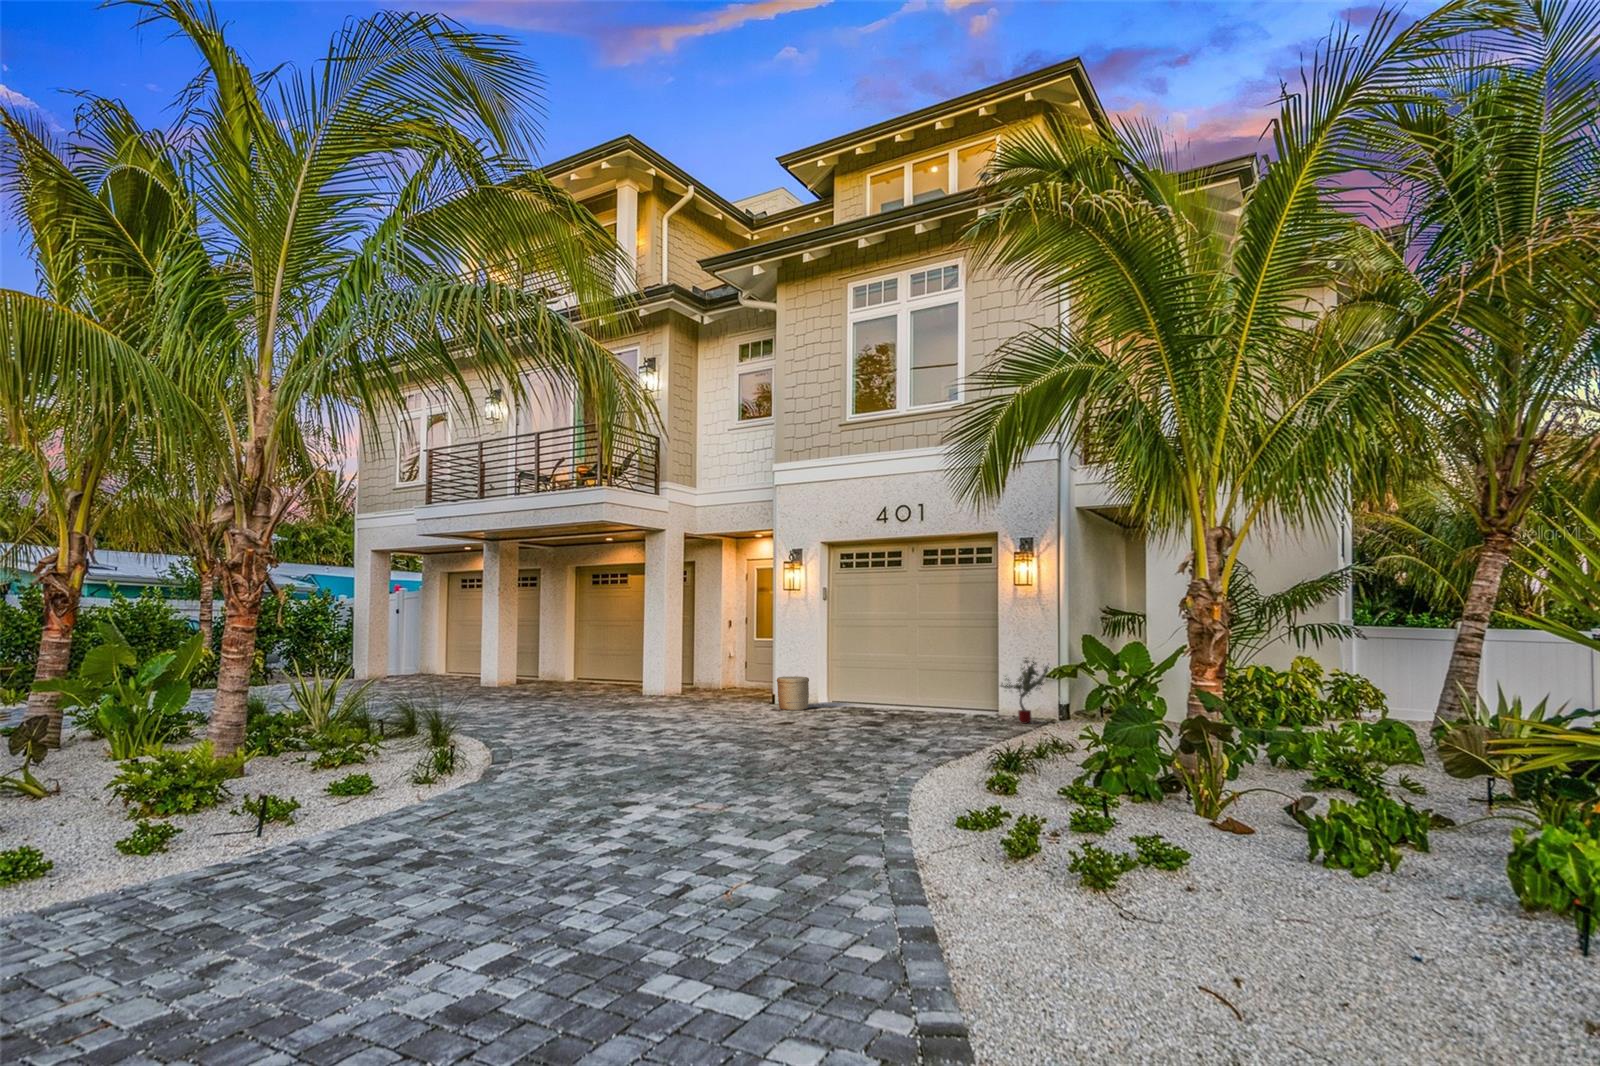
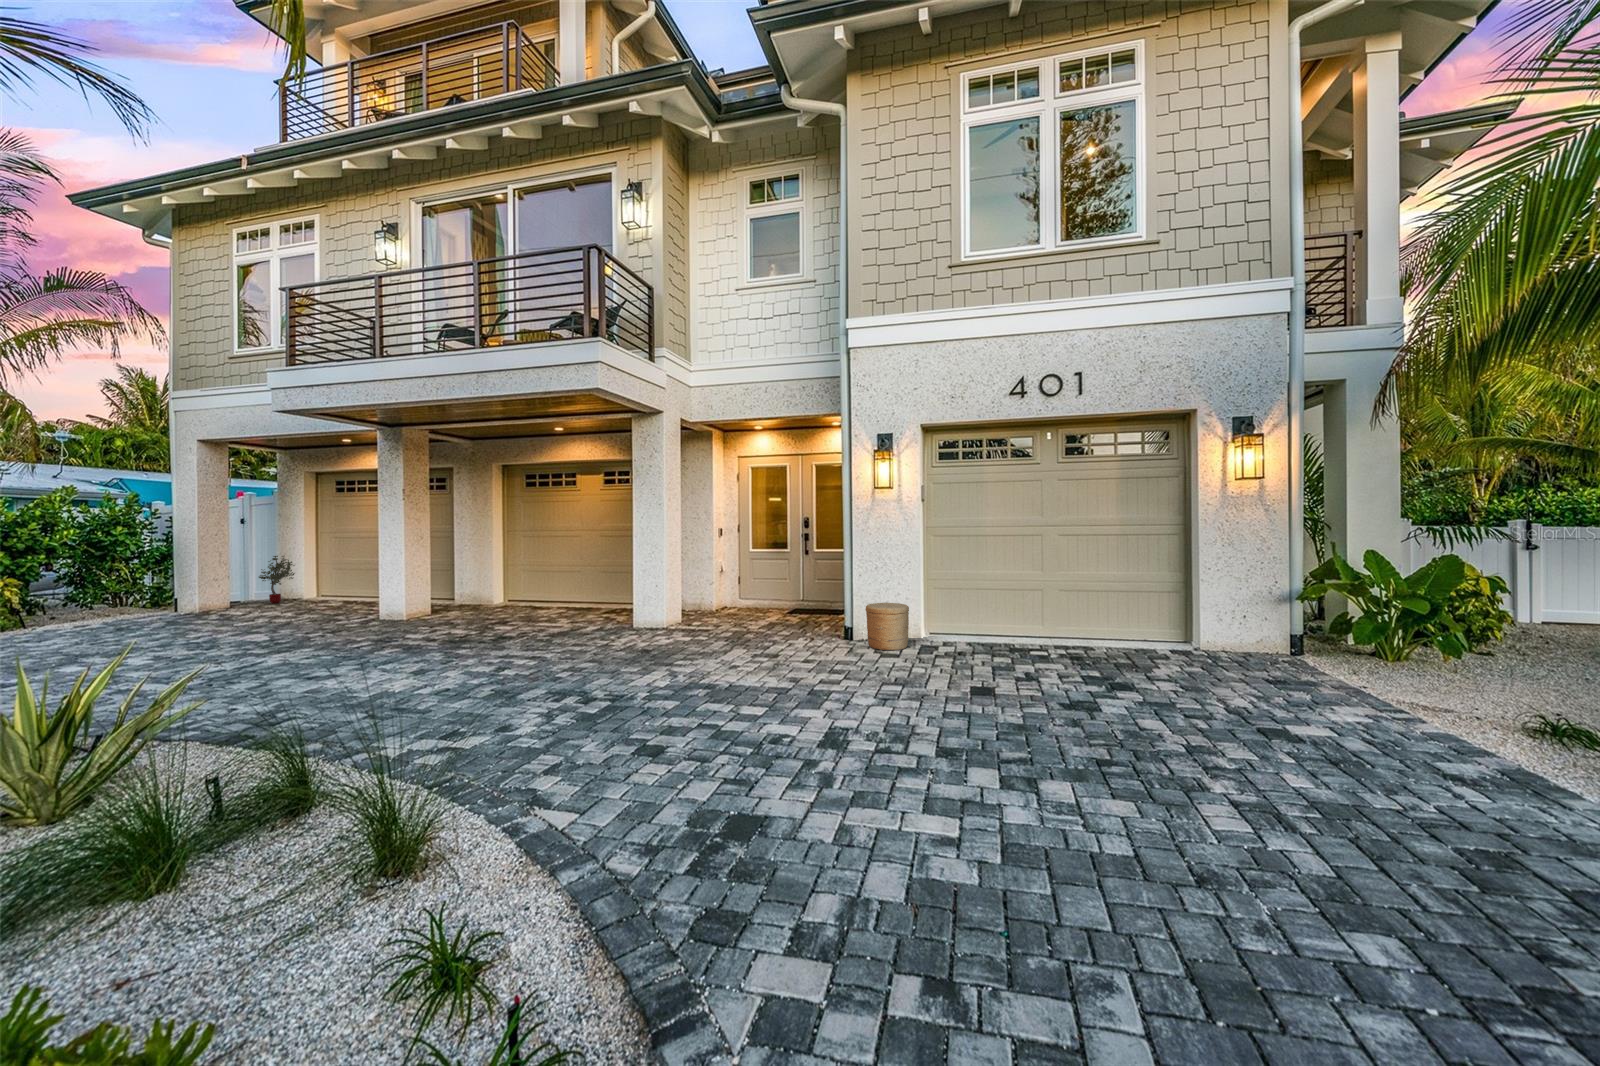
potted tree: present [1001,658,1049,723] -> present [259,556,295,604]

